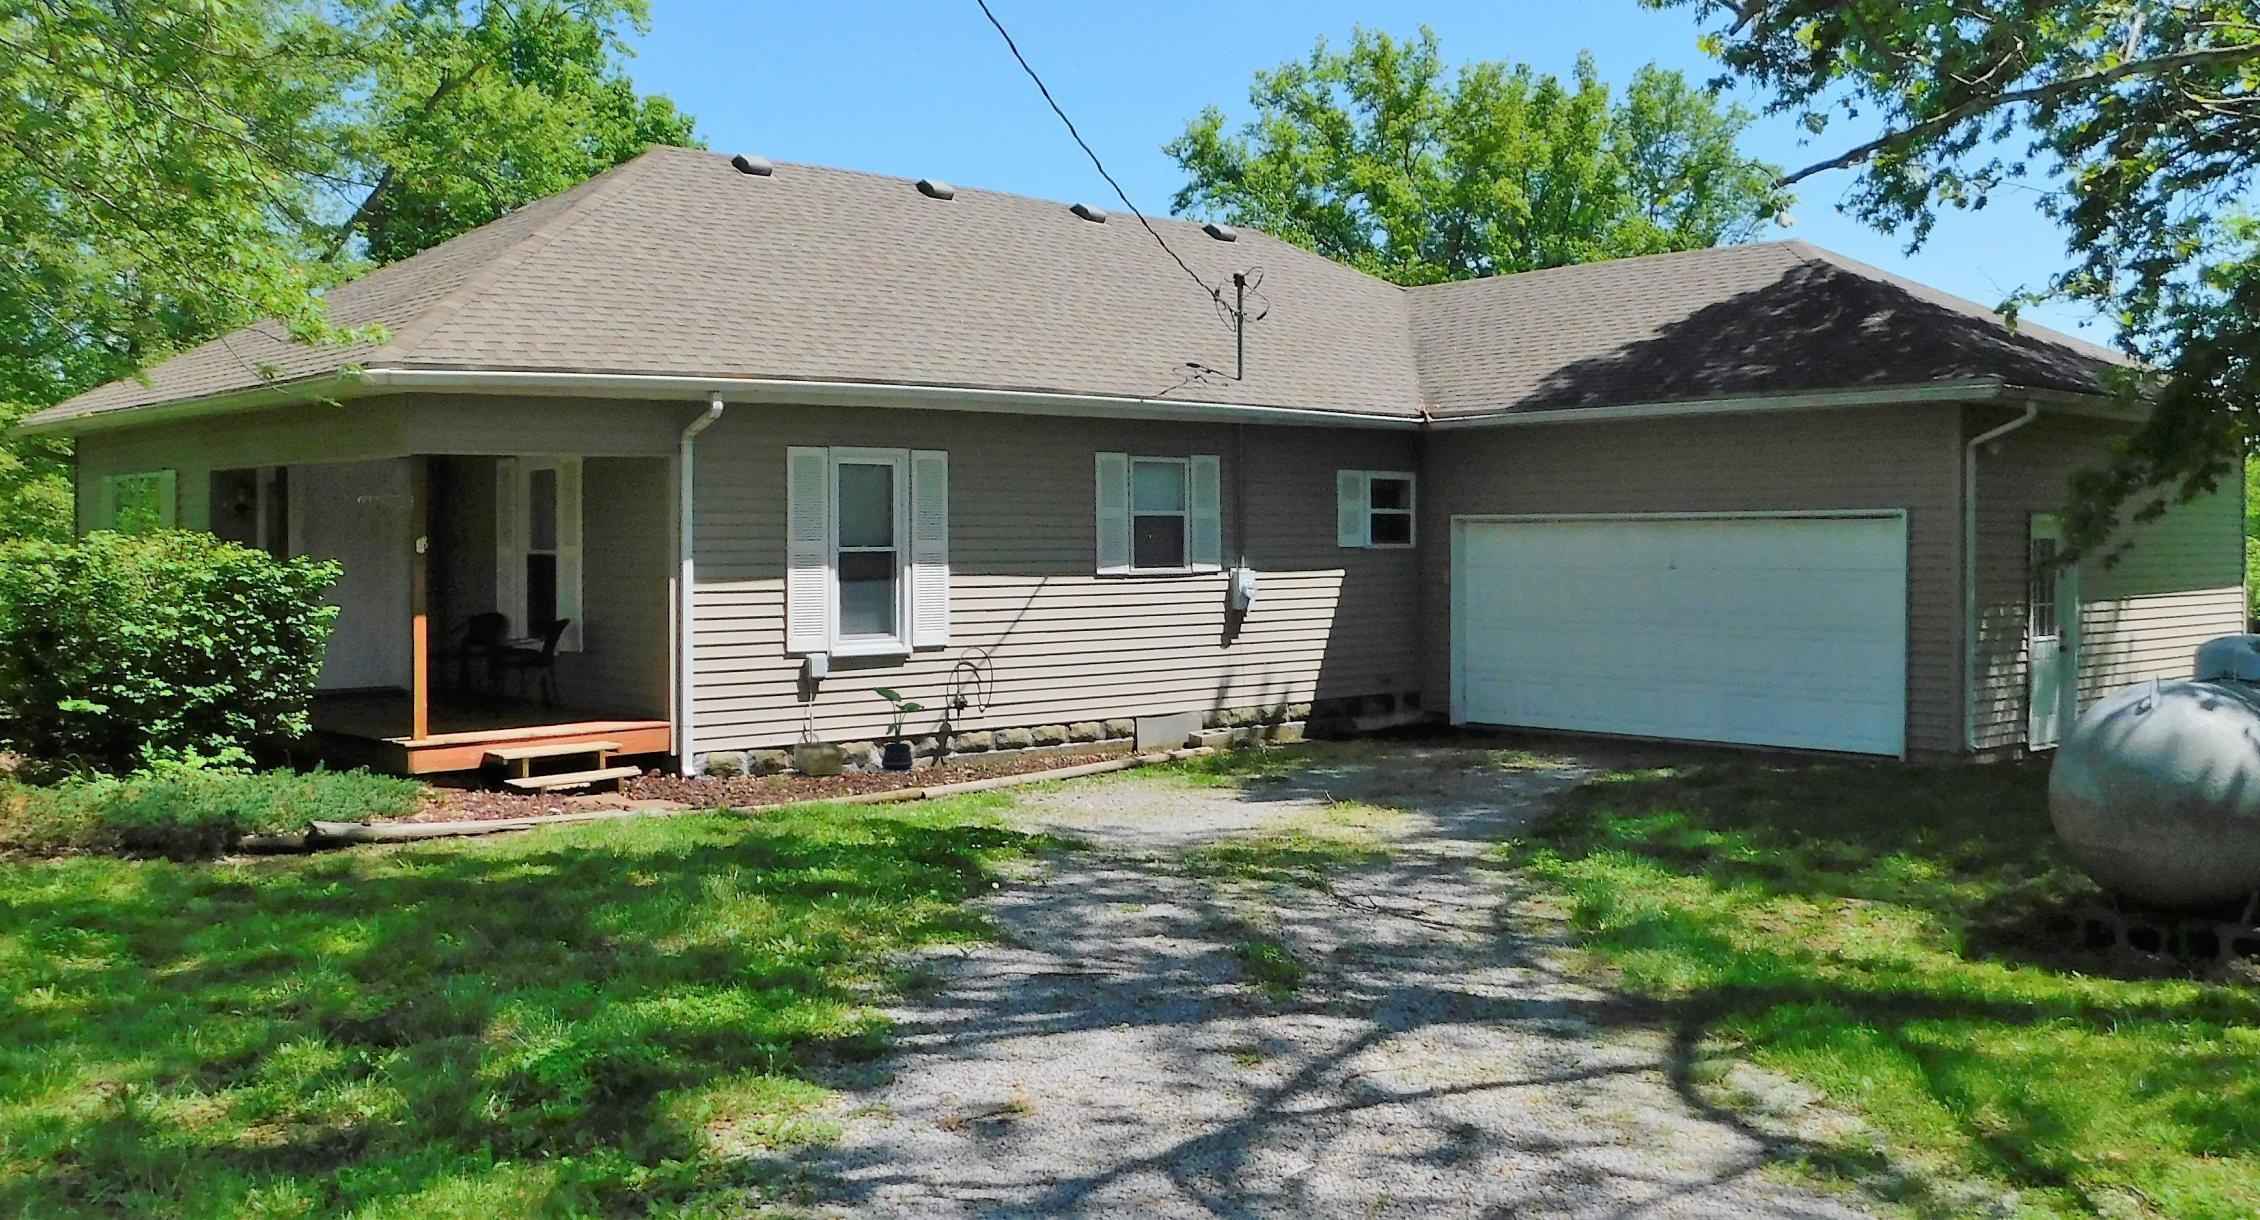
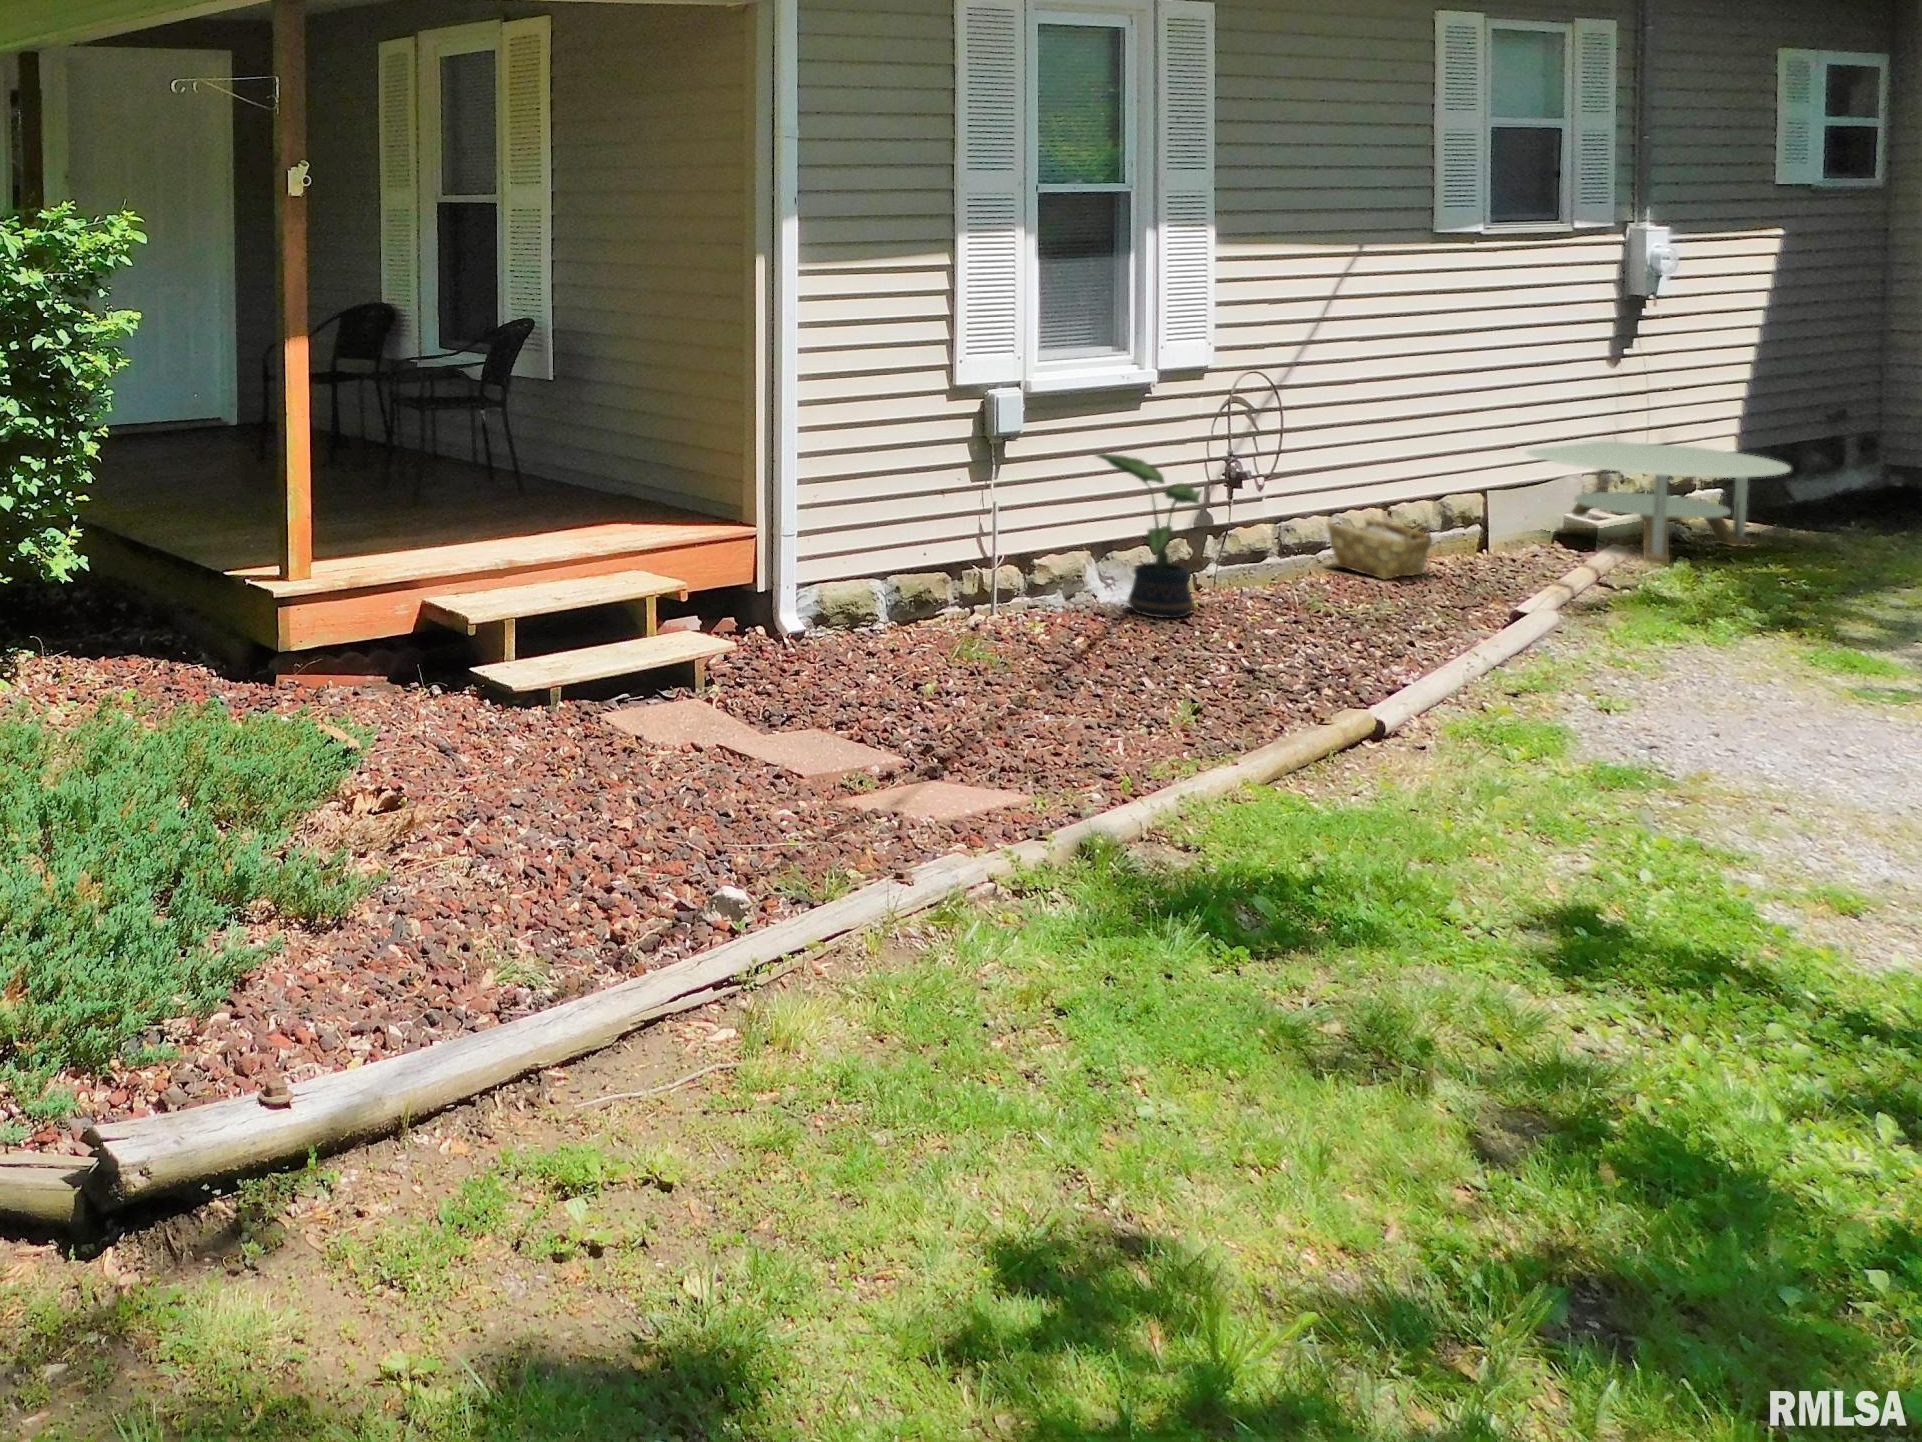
round table: none [1152,693,1268,752] -> present [1526,442,1791,564]
woven basket: present [794,733,844,776] -> present [1327,518,1432,580]

